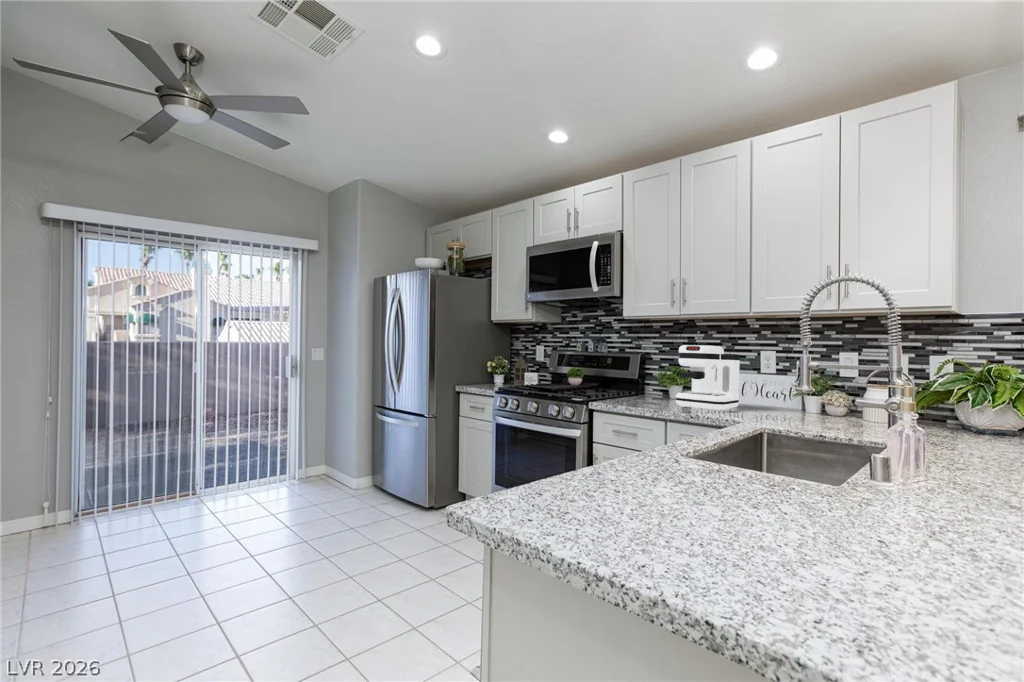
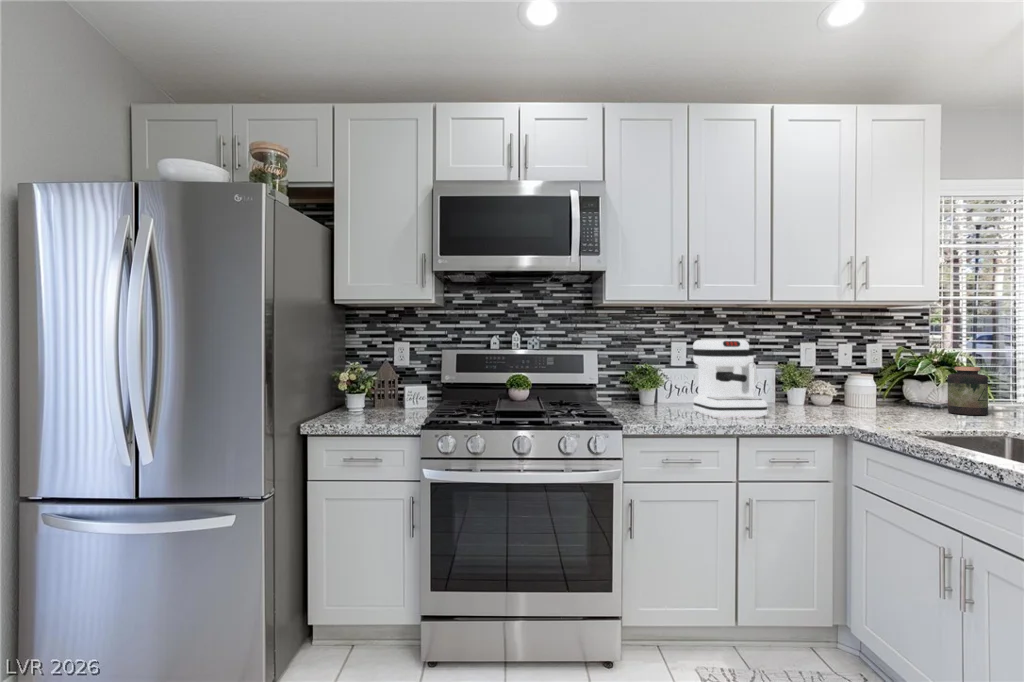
jar: none [950,381,1001,439] -> present [948,367,988,415]

